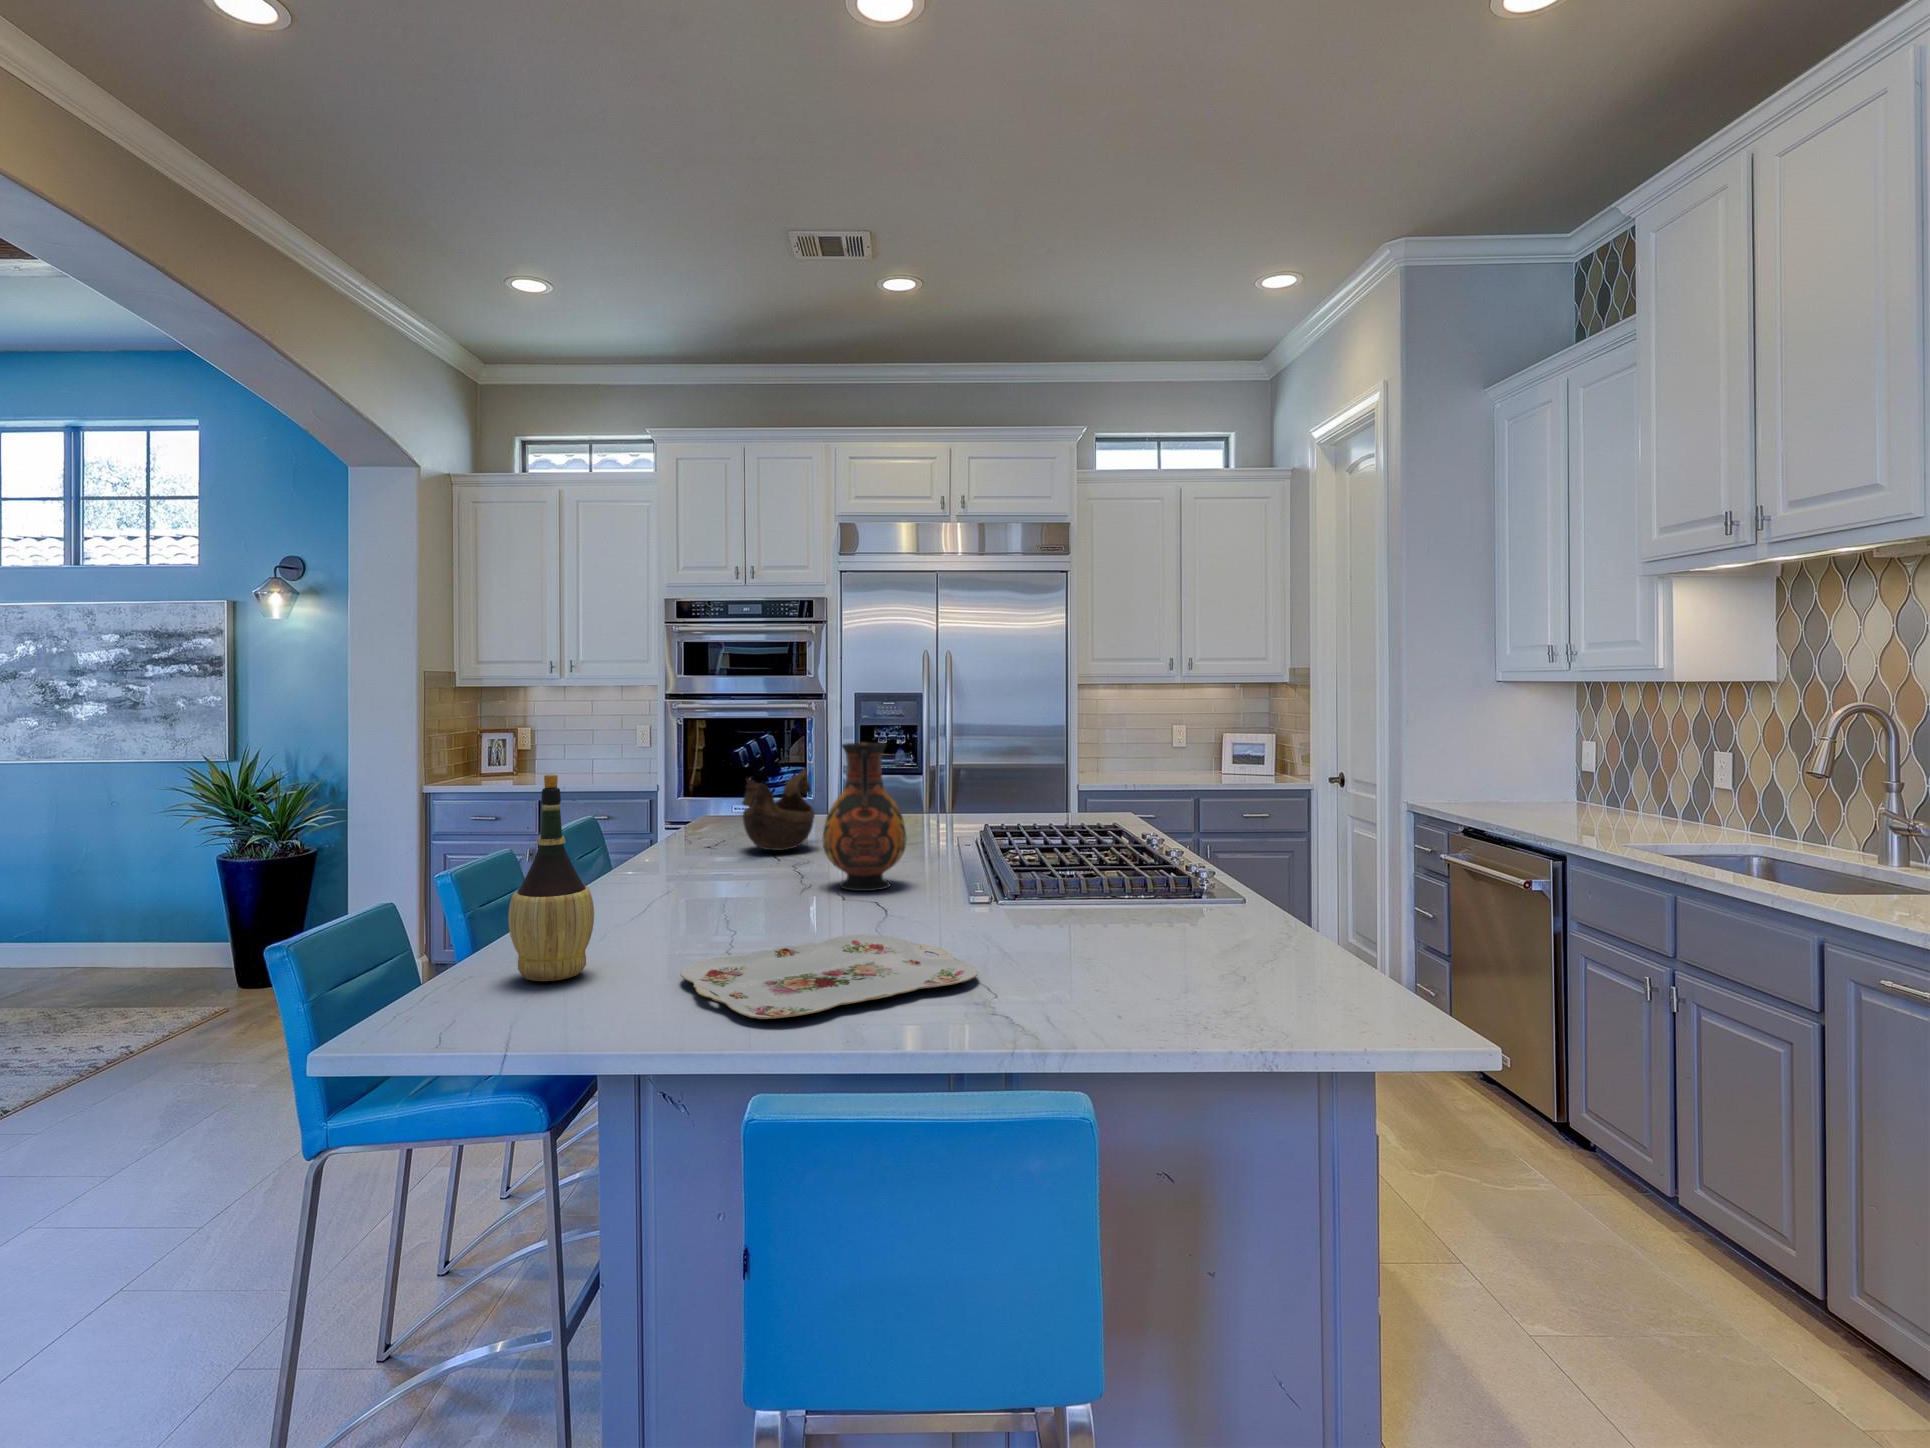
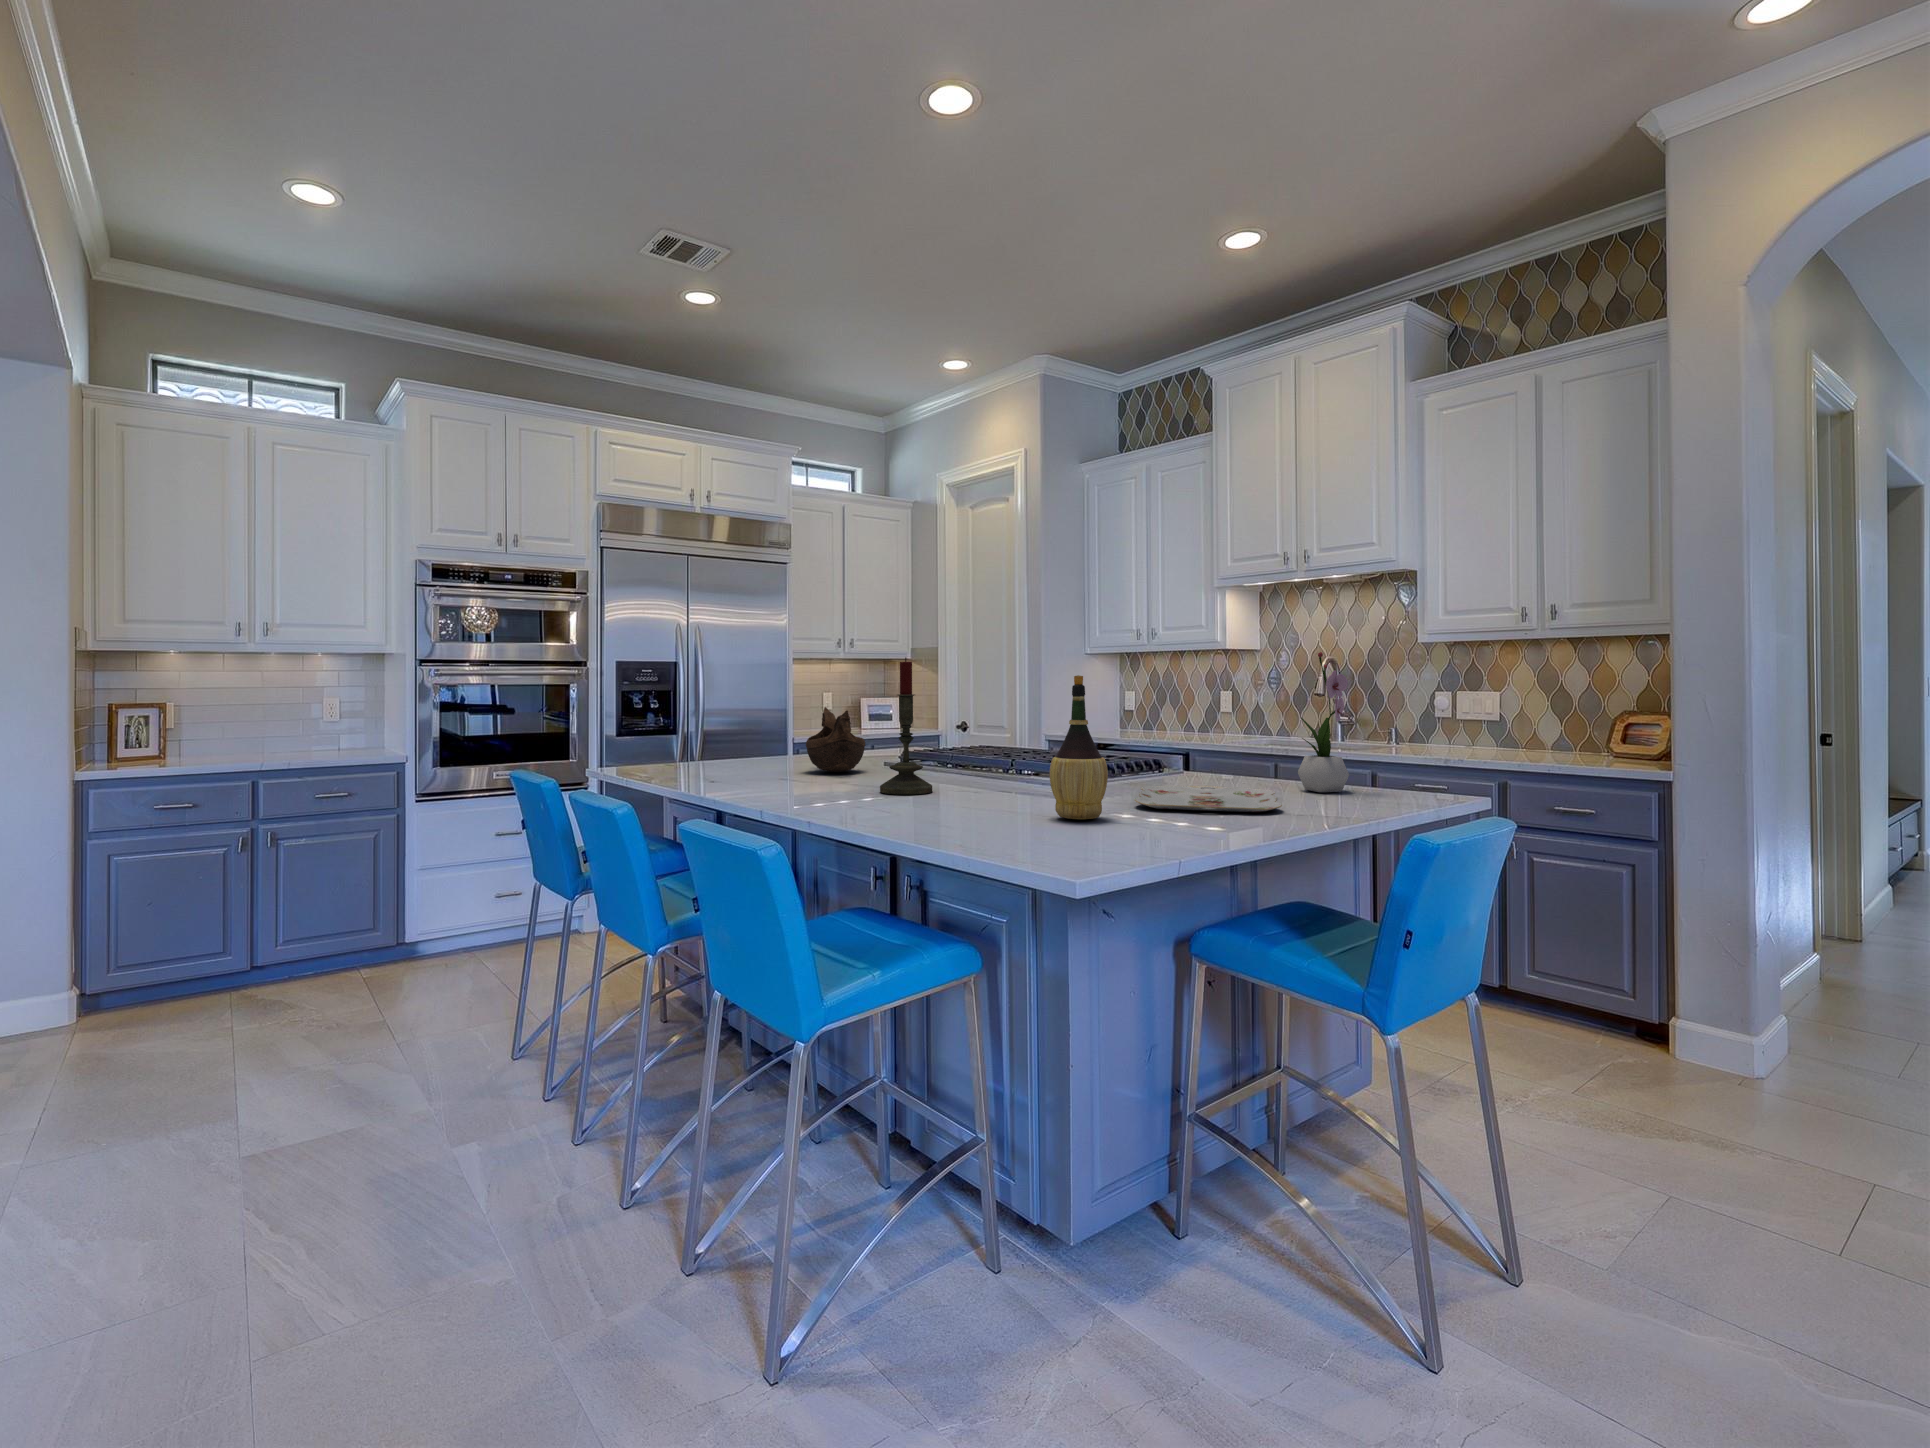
candle: none [635,724,703,900] -> present [880,658,932,795]
flower arrangement: none [1058,739,1154,1002] -> present [1298,652,1349,792]
vase: present [823,743,907,891] -> none [971,675,1032,780]

